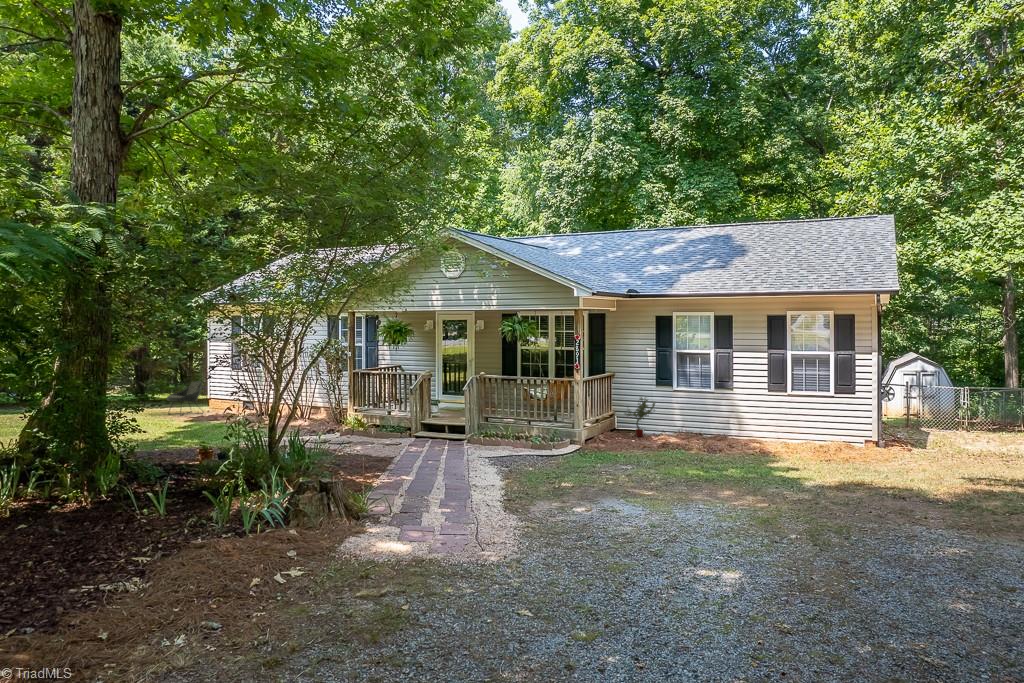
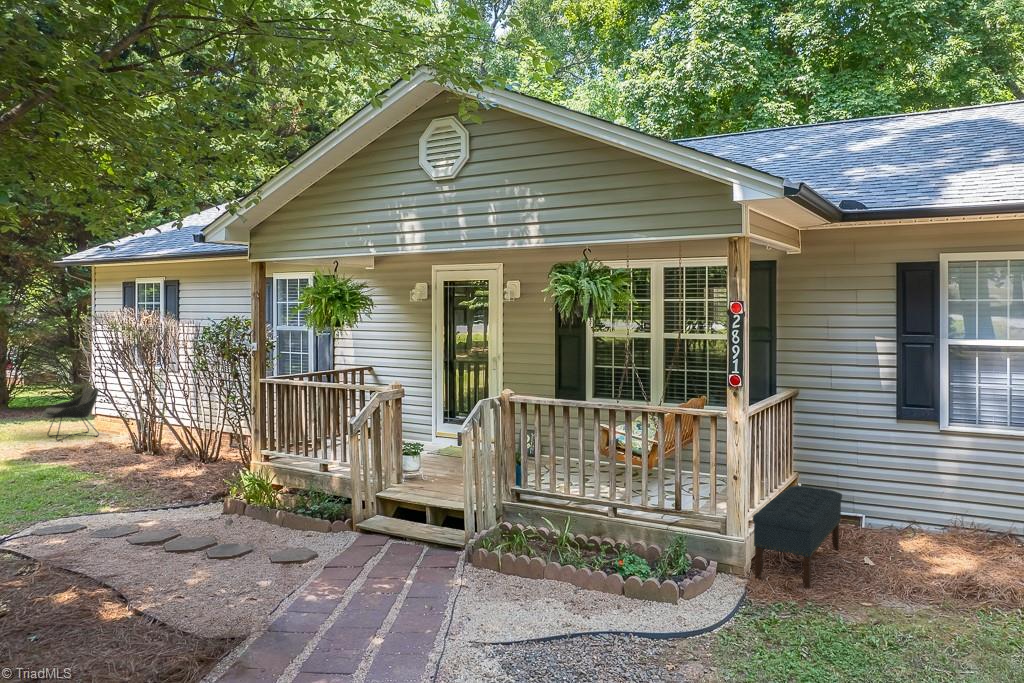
potted tree: present [625,397,655,437] -> none [819,444,904,538]
bench: none [585,414,628,448] -> present [753,486,842,589]

